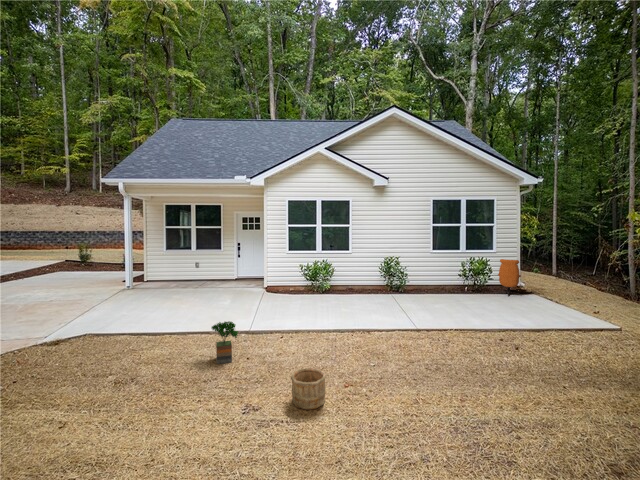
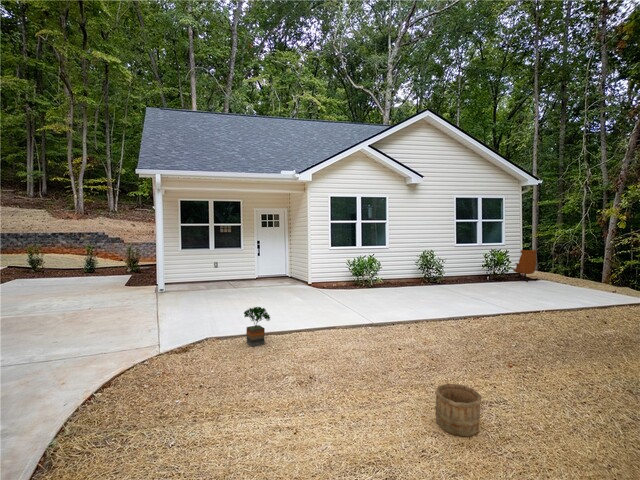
potted tree: present [212,321,238,364] -> present [244,307,270,347]
wooden bucket: present [291,368,326,409] -> present [435,383,482,437]

